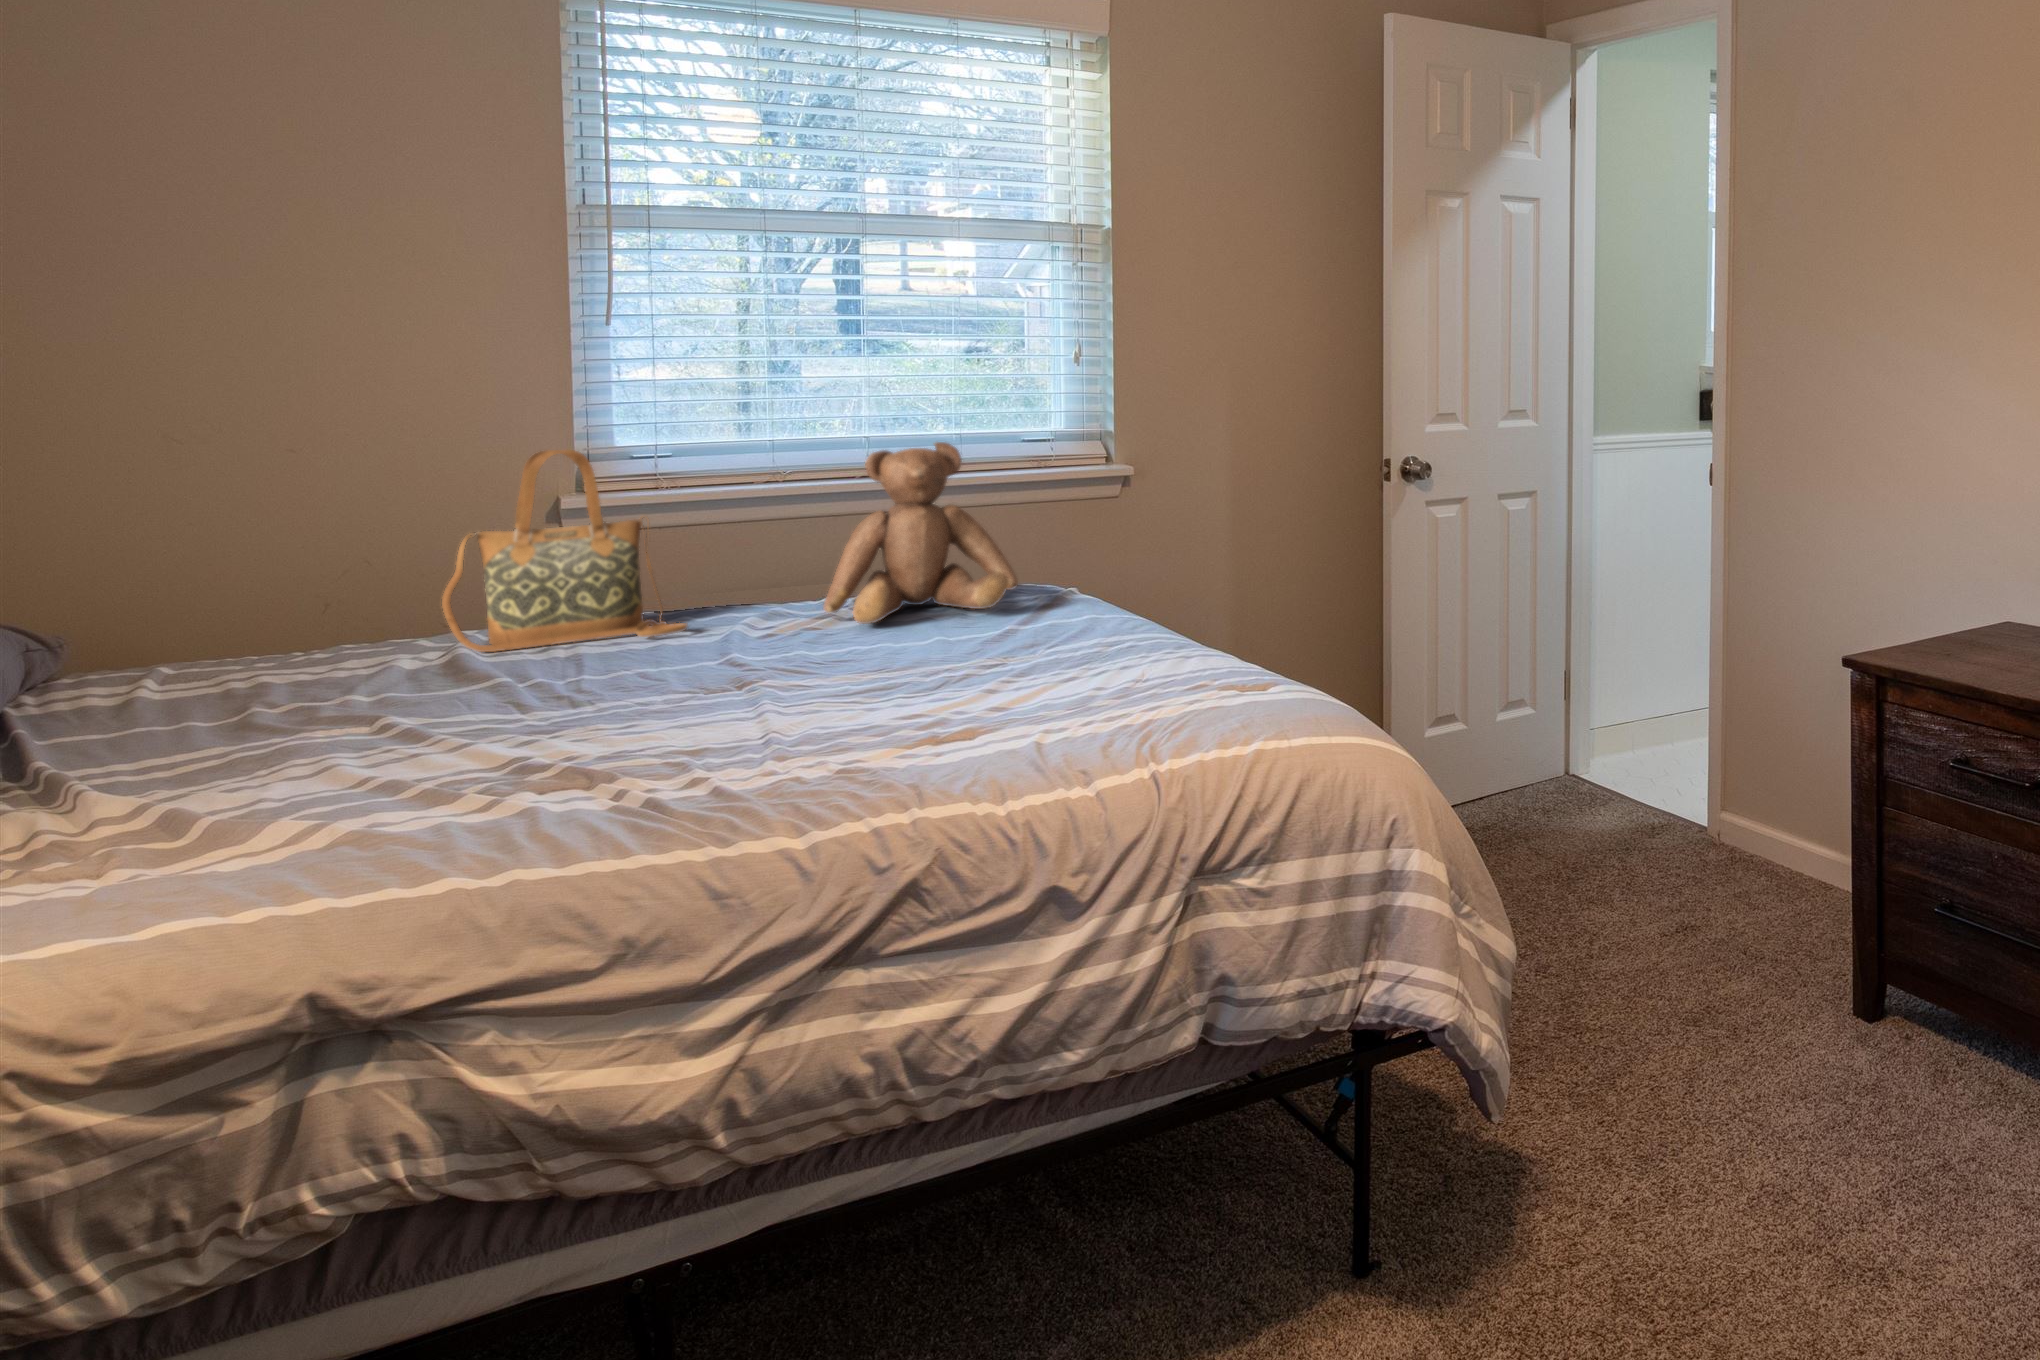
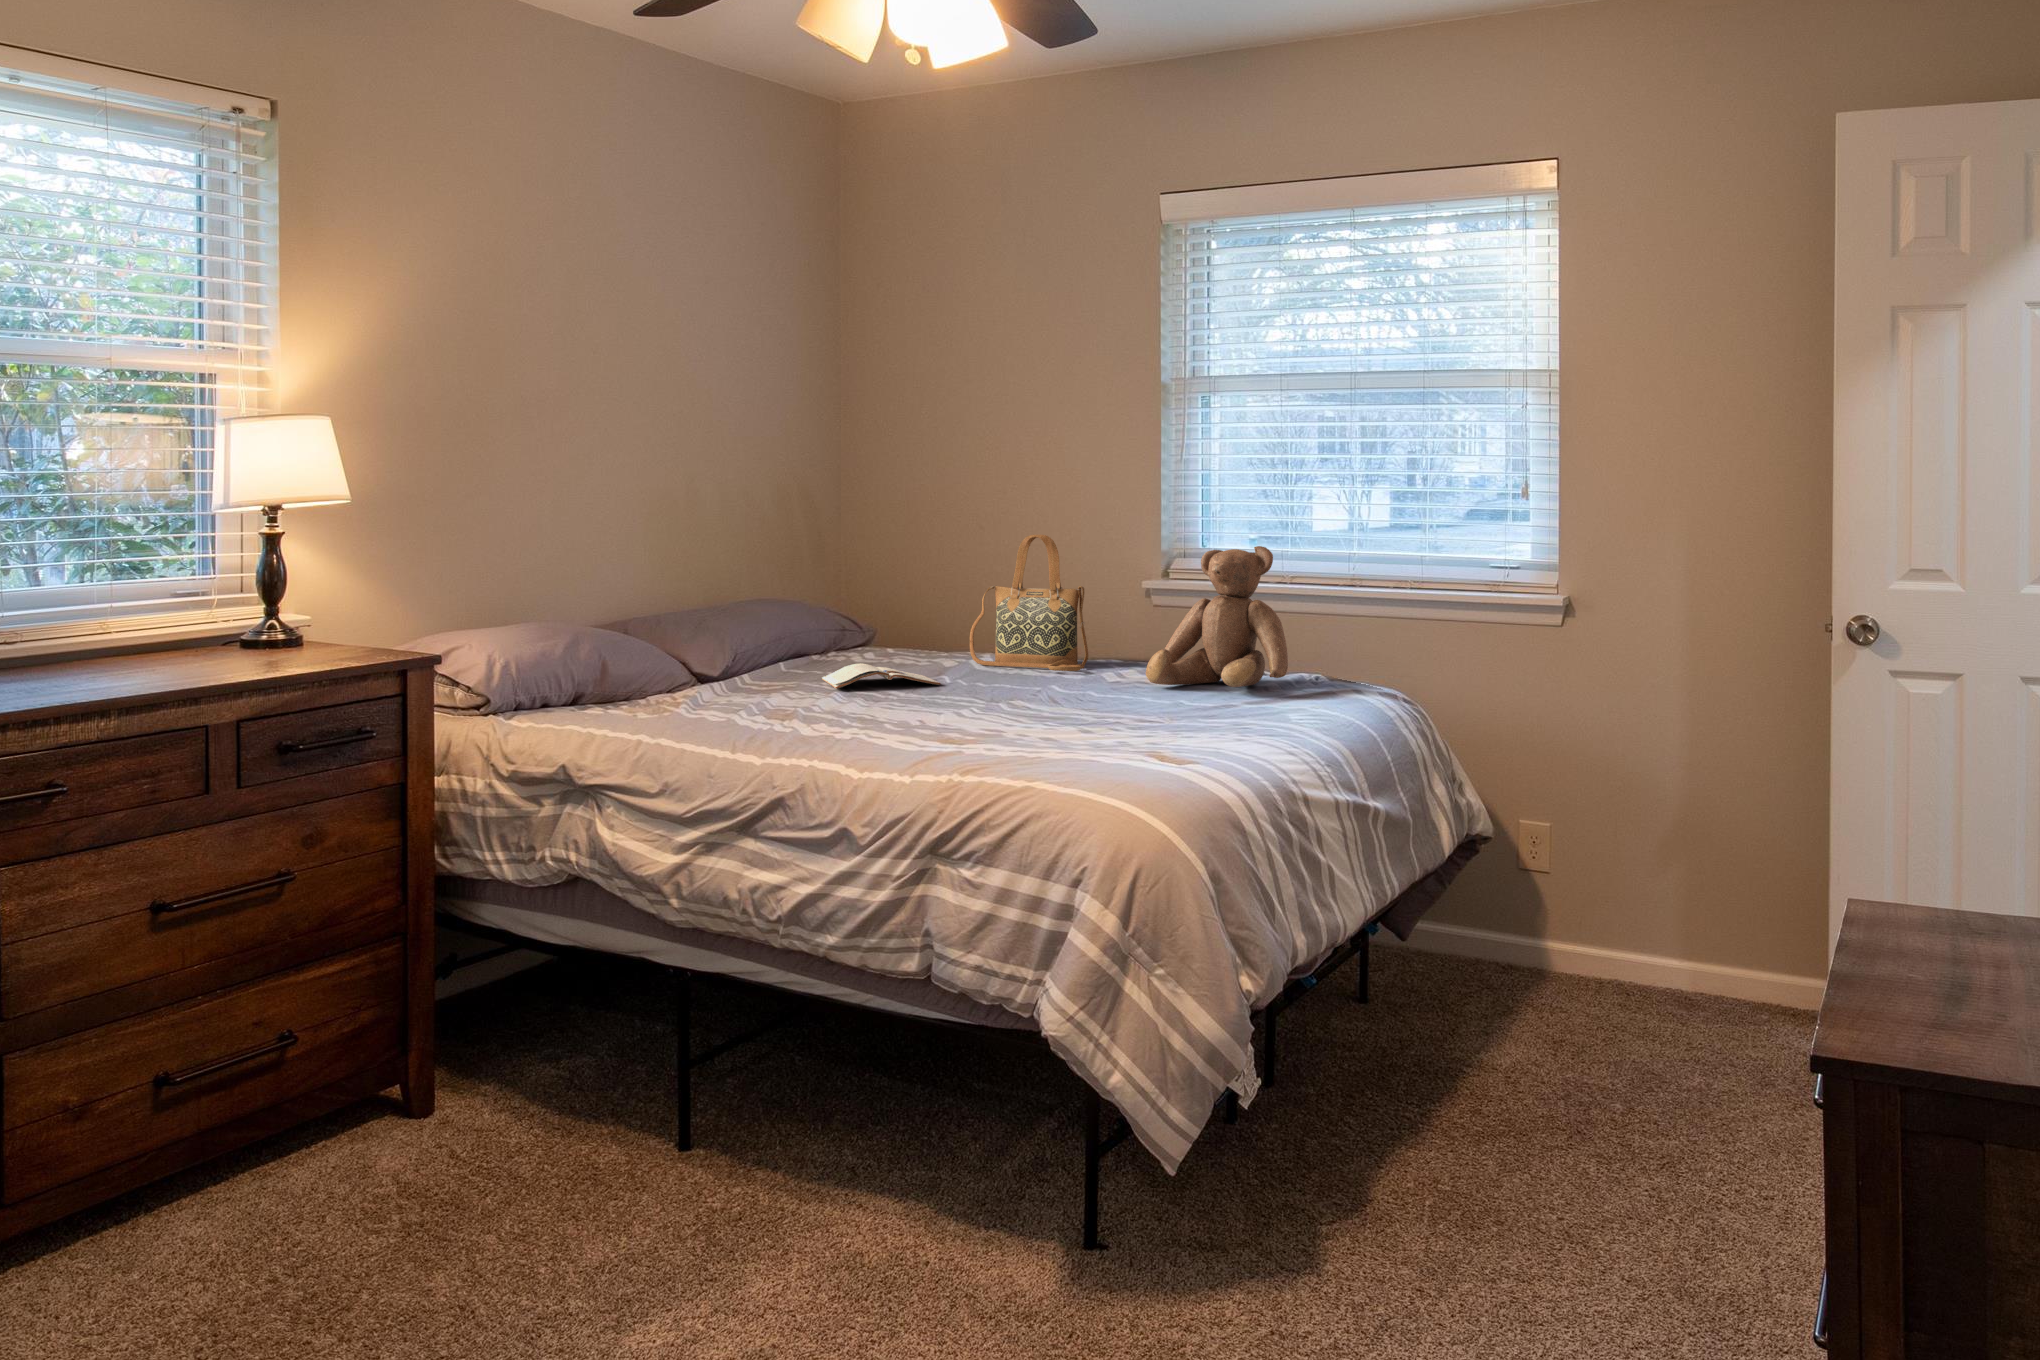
magazine: none [303,685,561,734] -> present [822,663,940,689]

